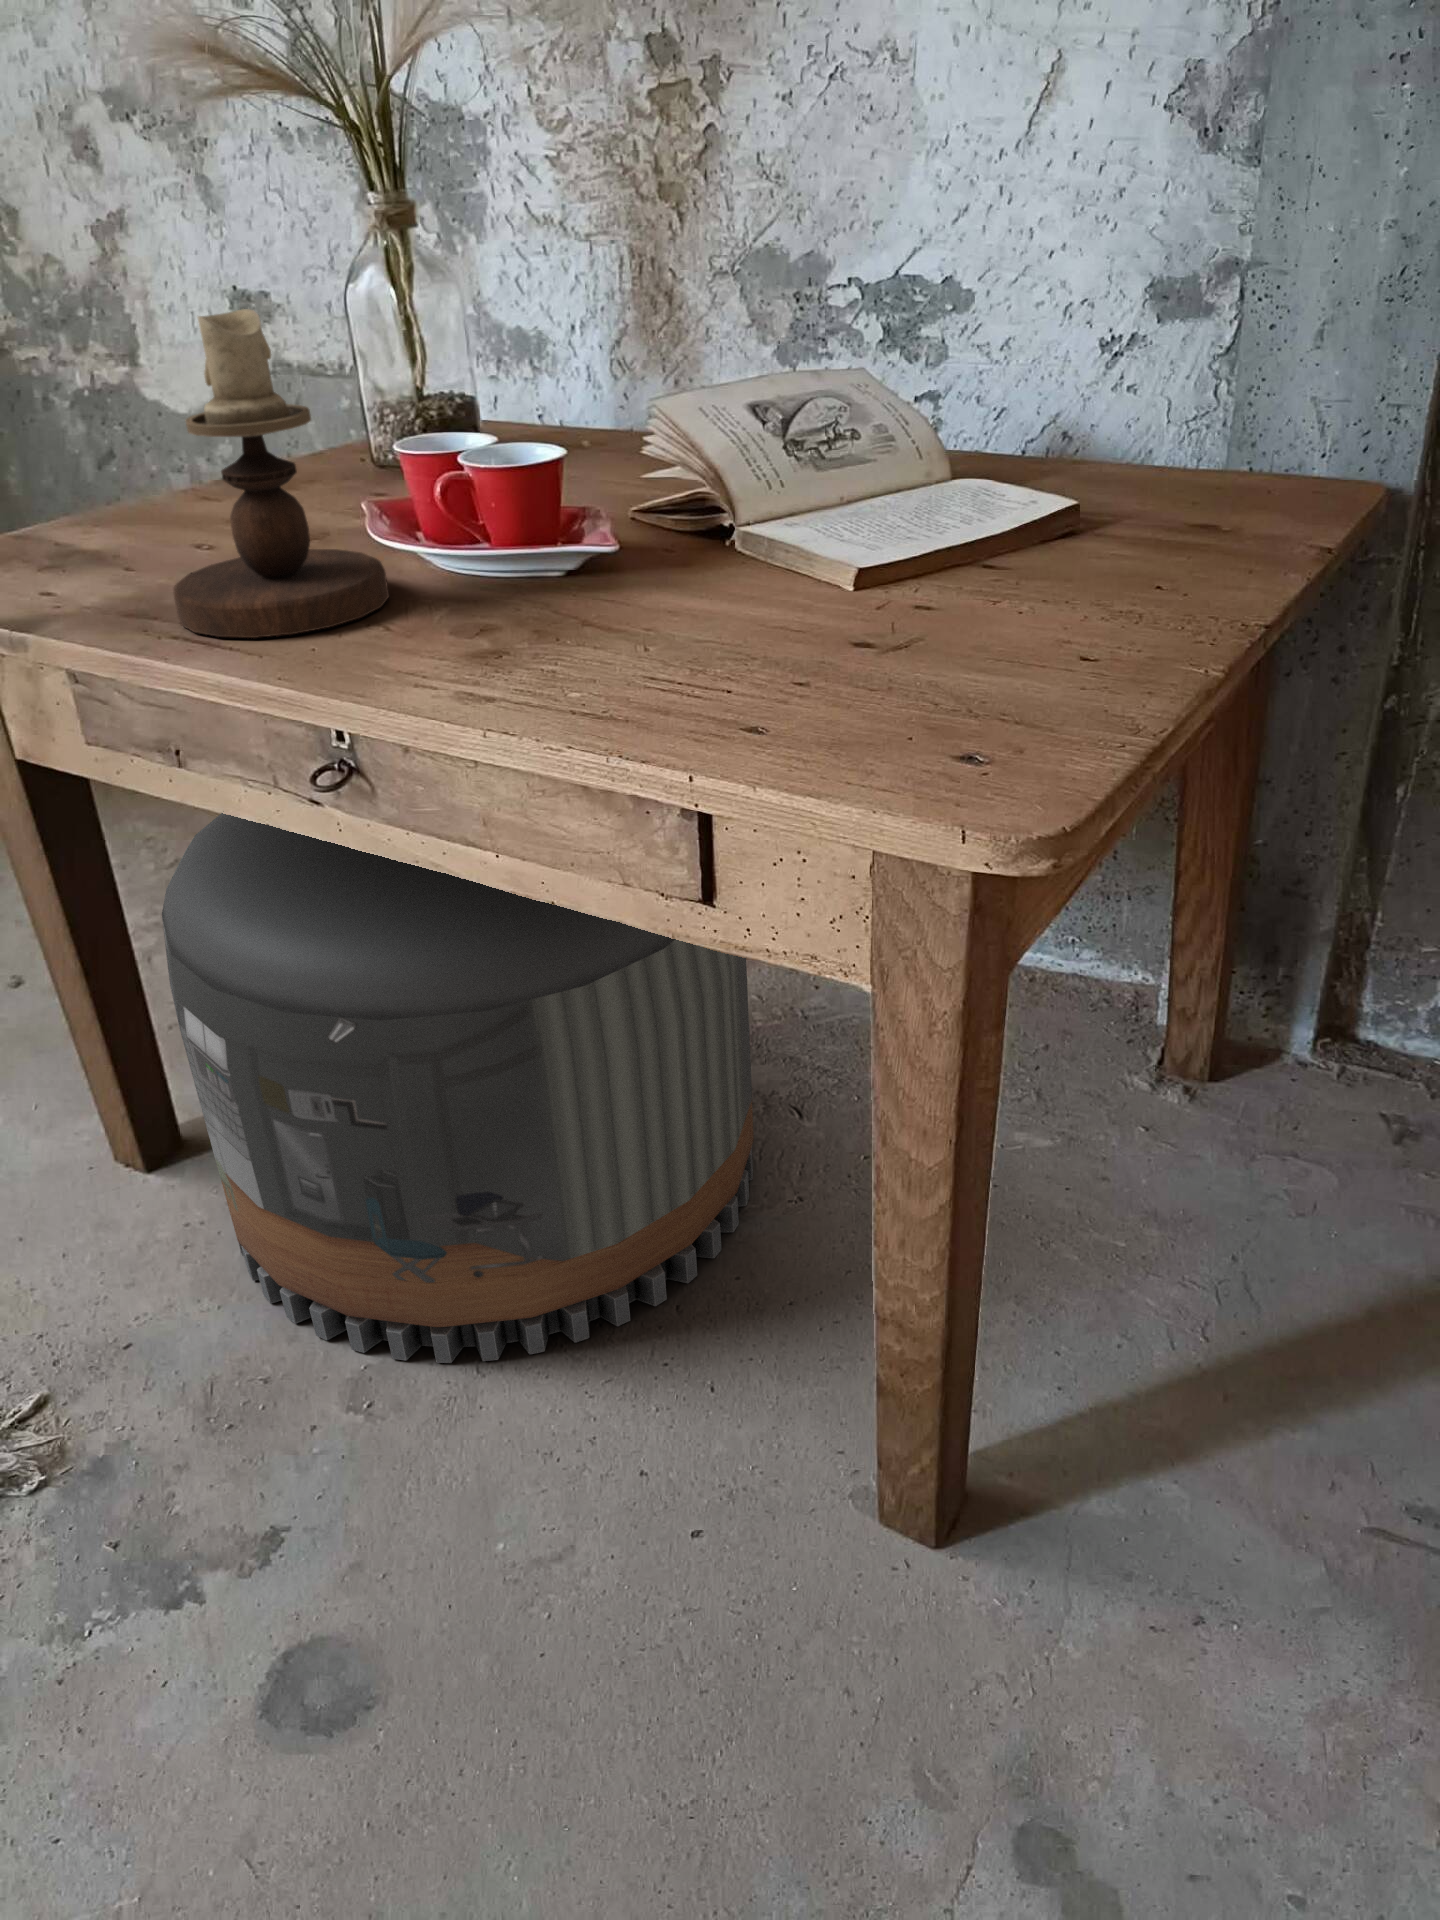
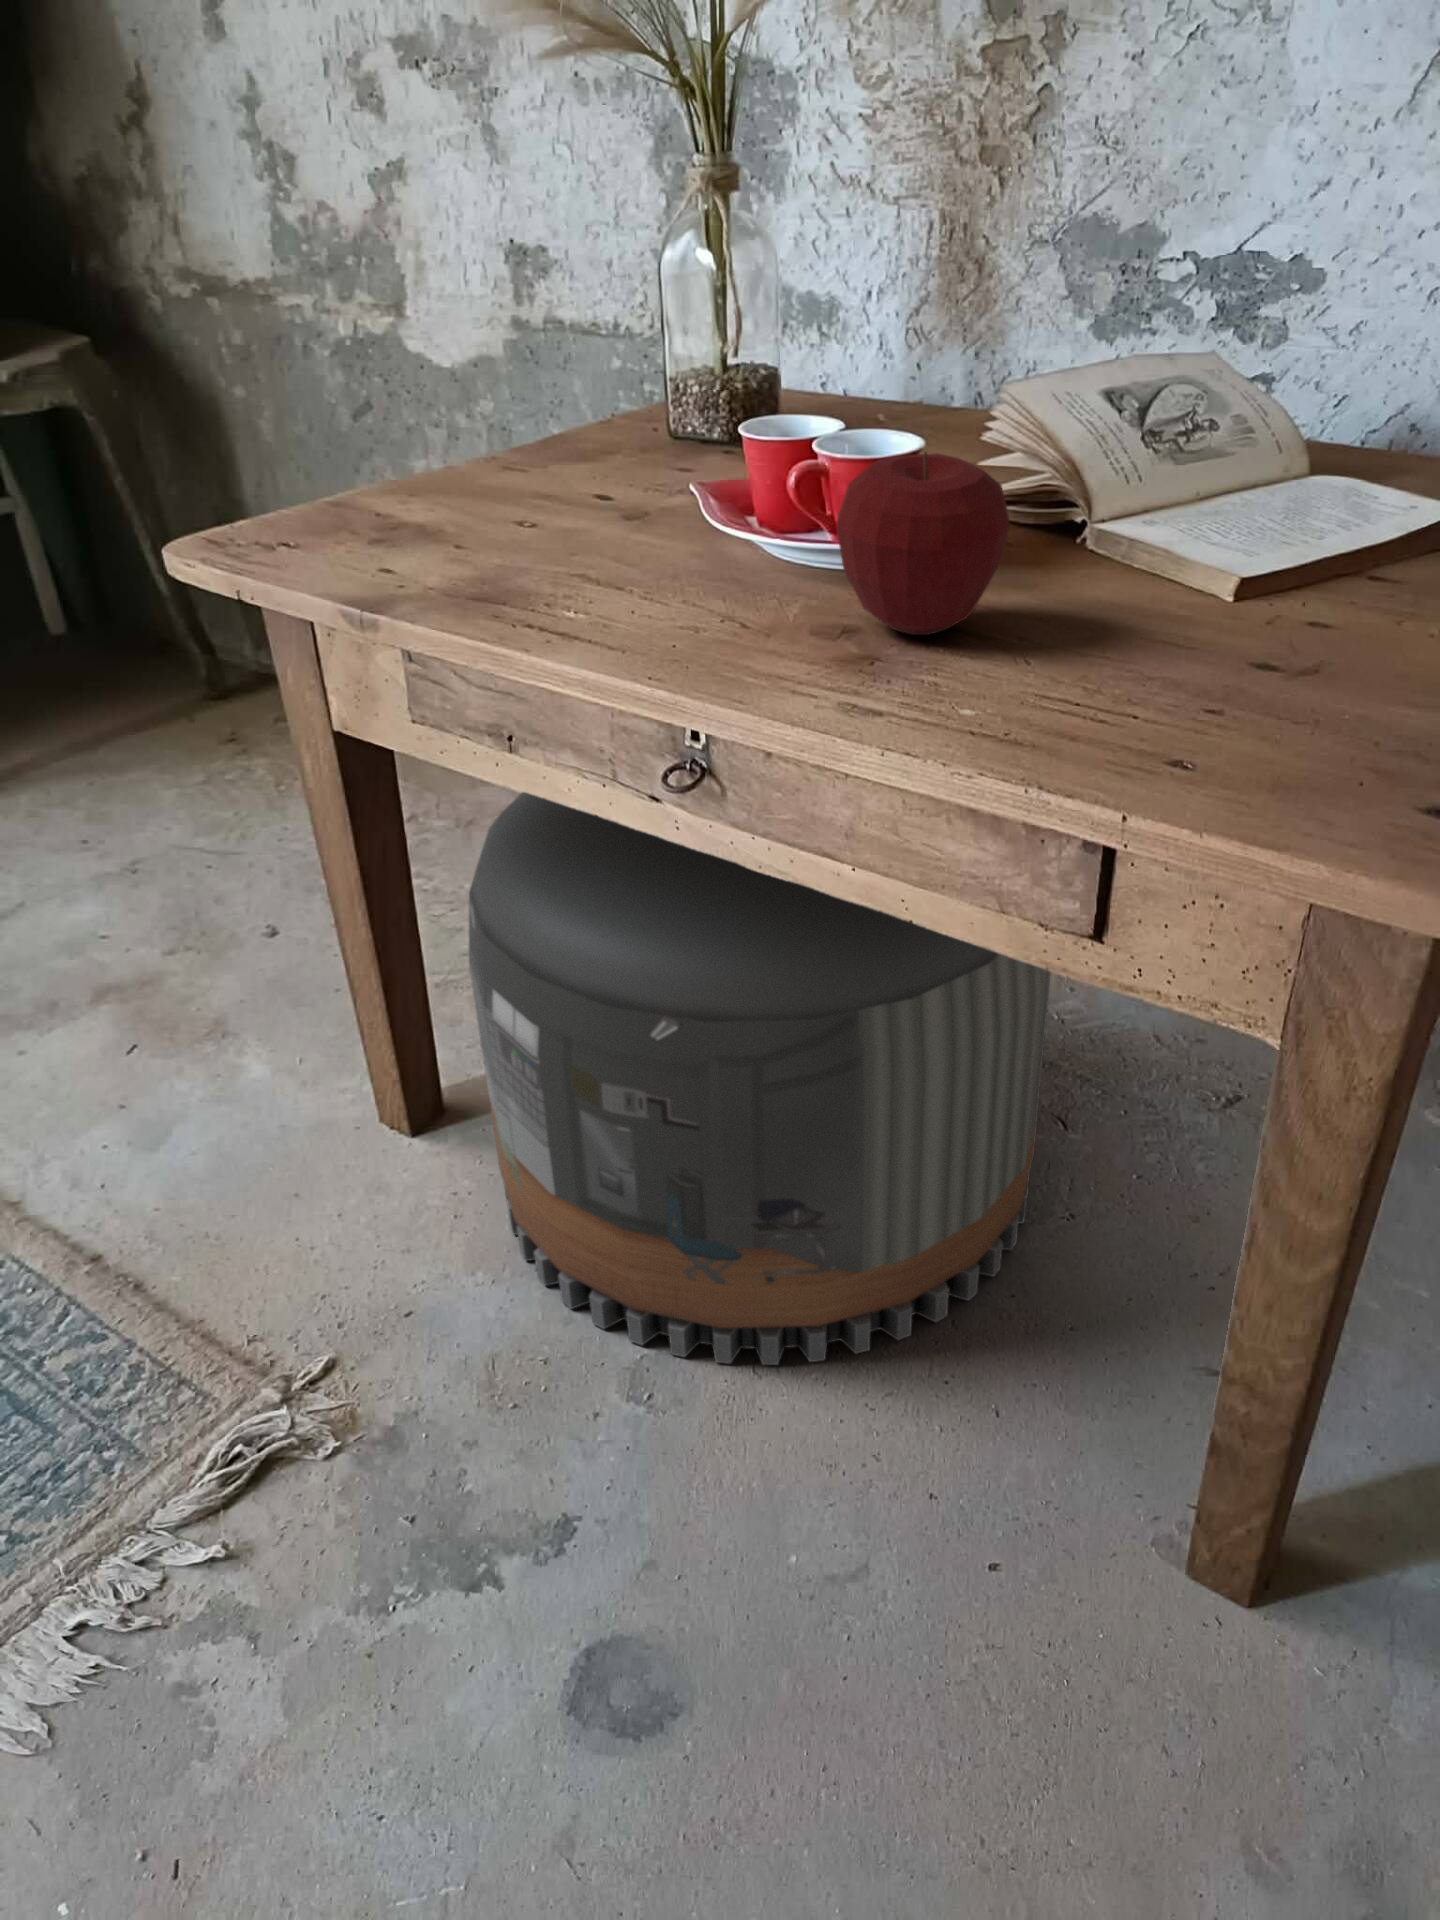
candlestick: present [174,309,389,638] -> none [524,291,737,628]
apple: none [458,452,626,631] -> present [836,452,1010,635]

